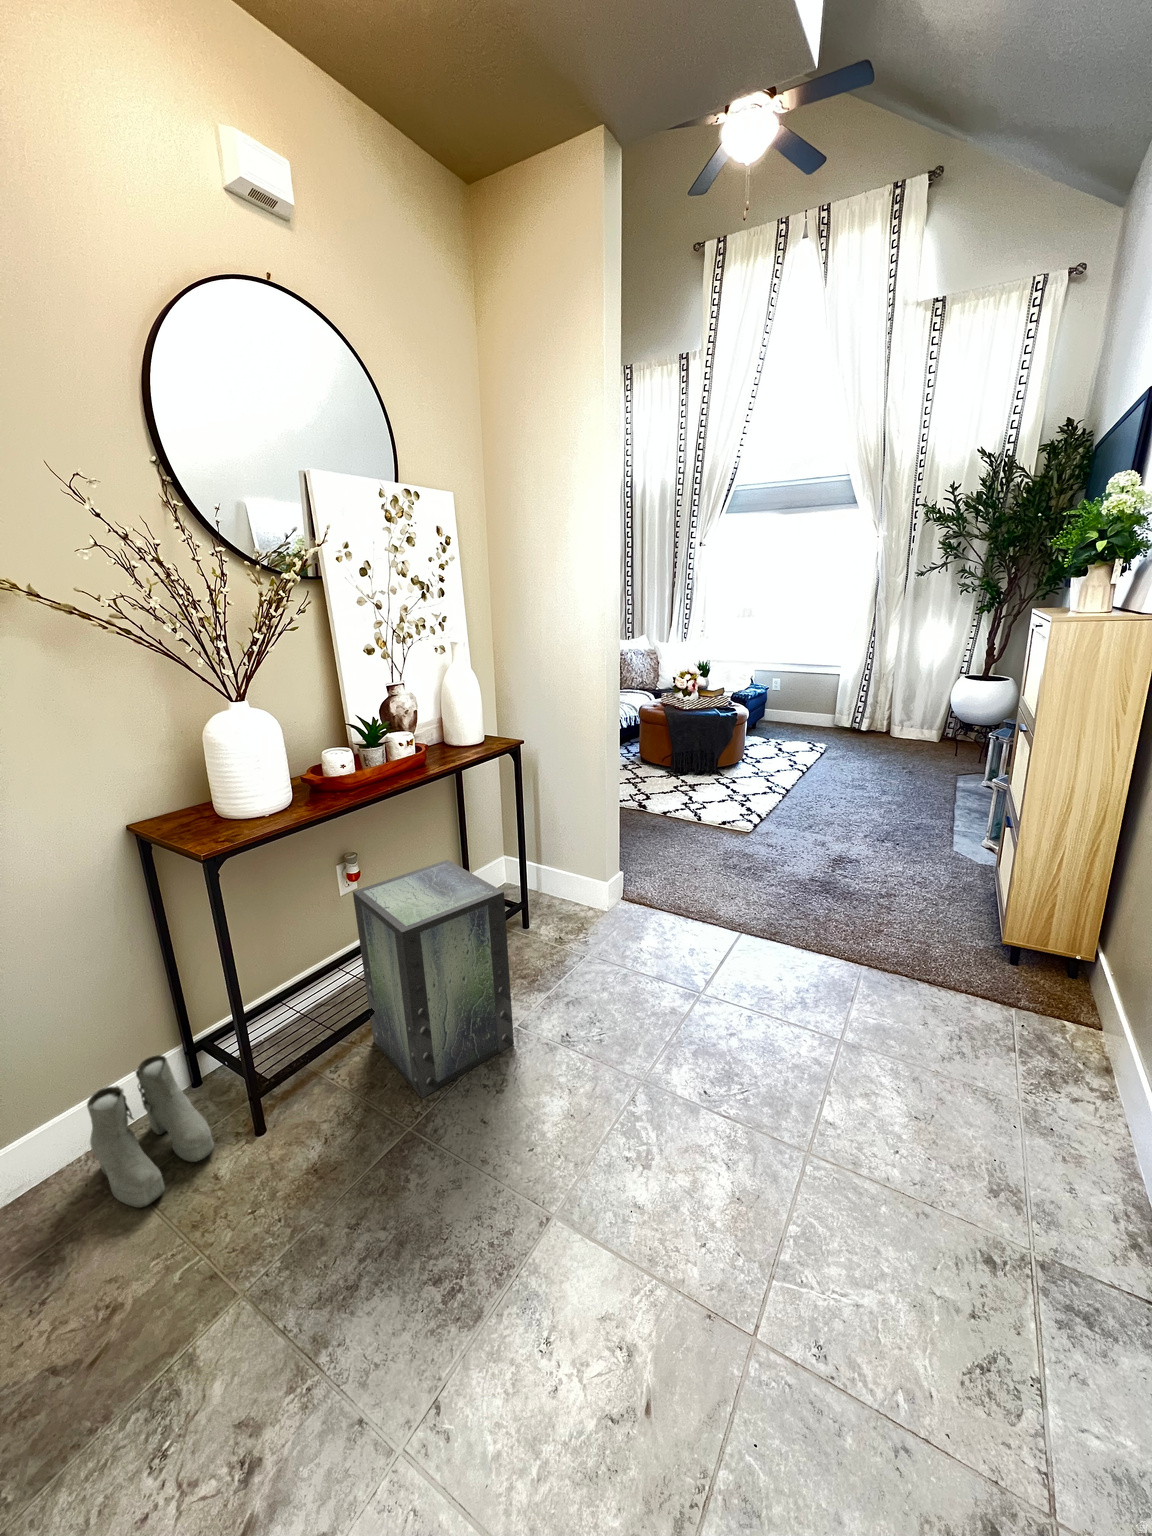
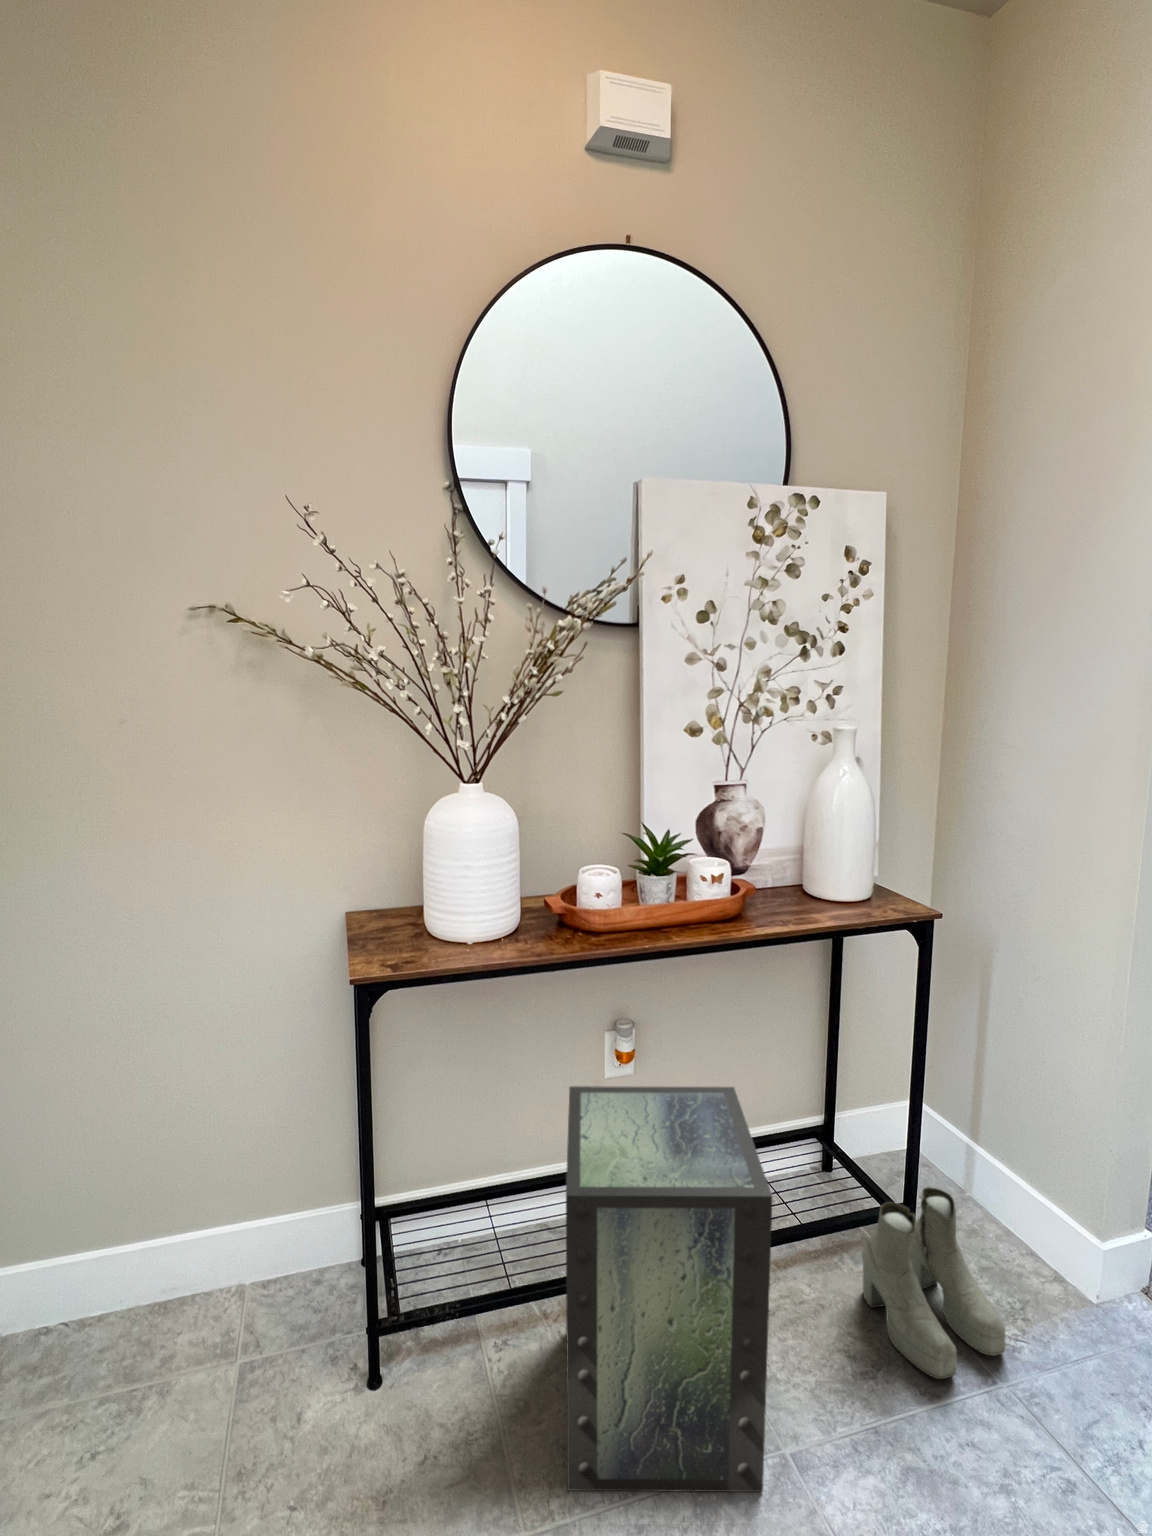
boots: present [87,1055,214,1208] -> present [862,1187,1006,1379]

